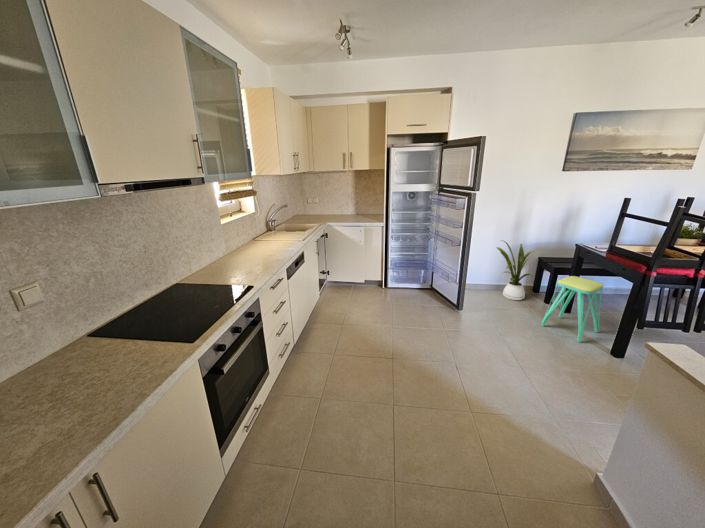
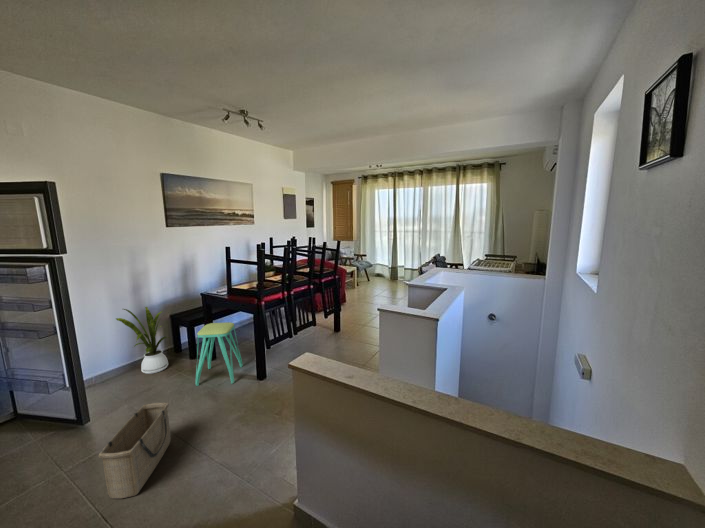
basket: none [460,317,513,371] -> present [99,403,171,498]

